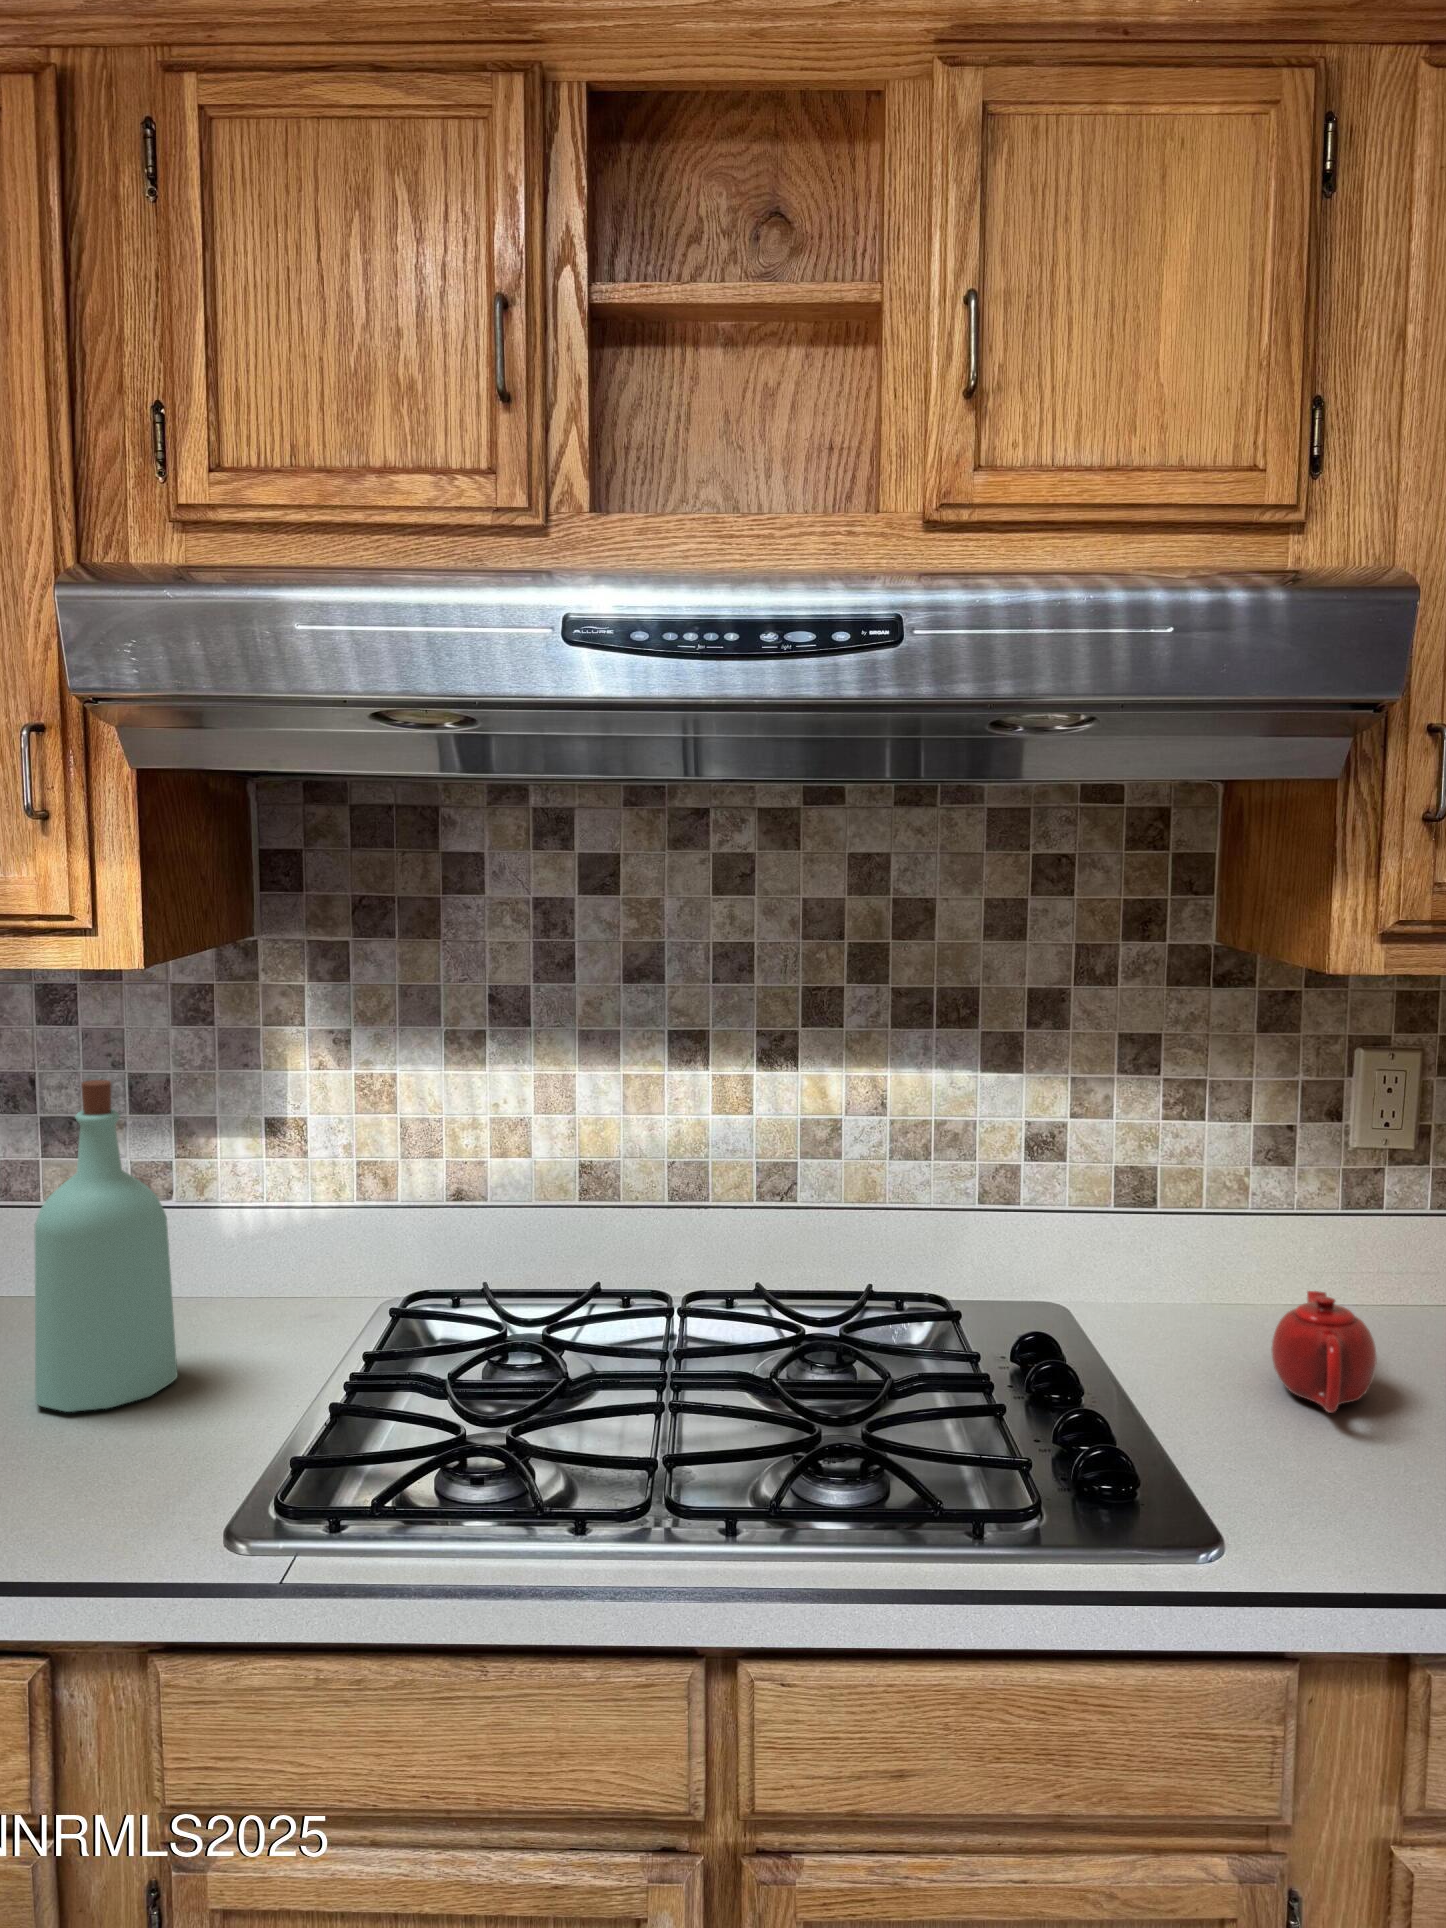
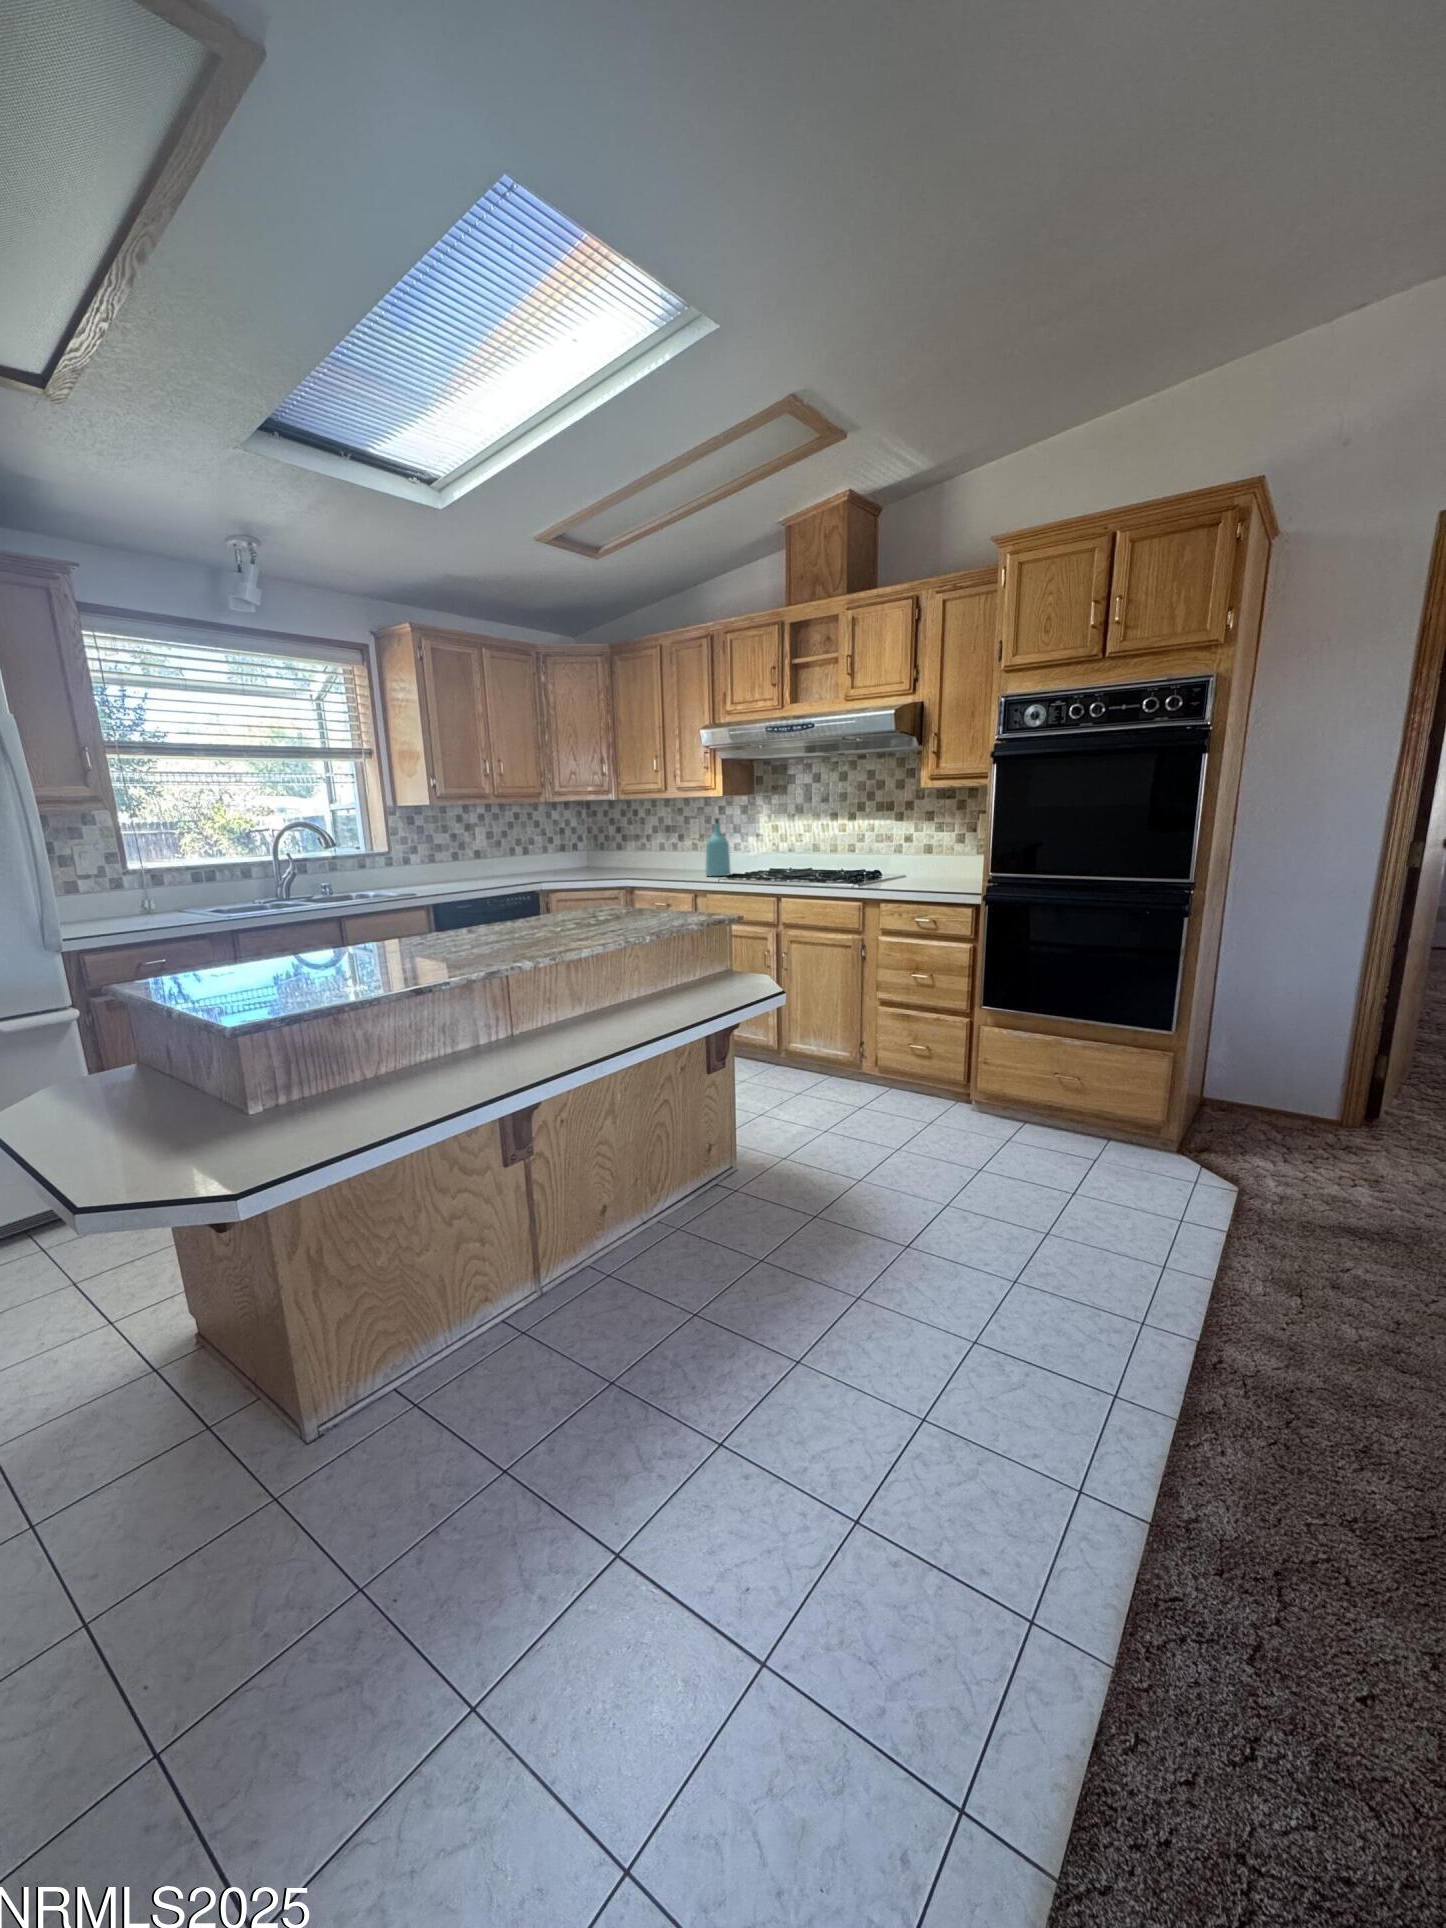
teapot: present [1271,1291,1377,1413] -> none [922,862,949,882]

